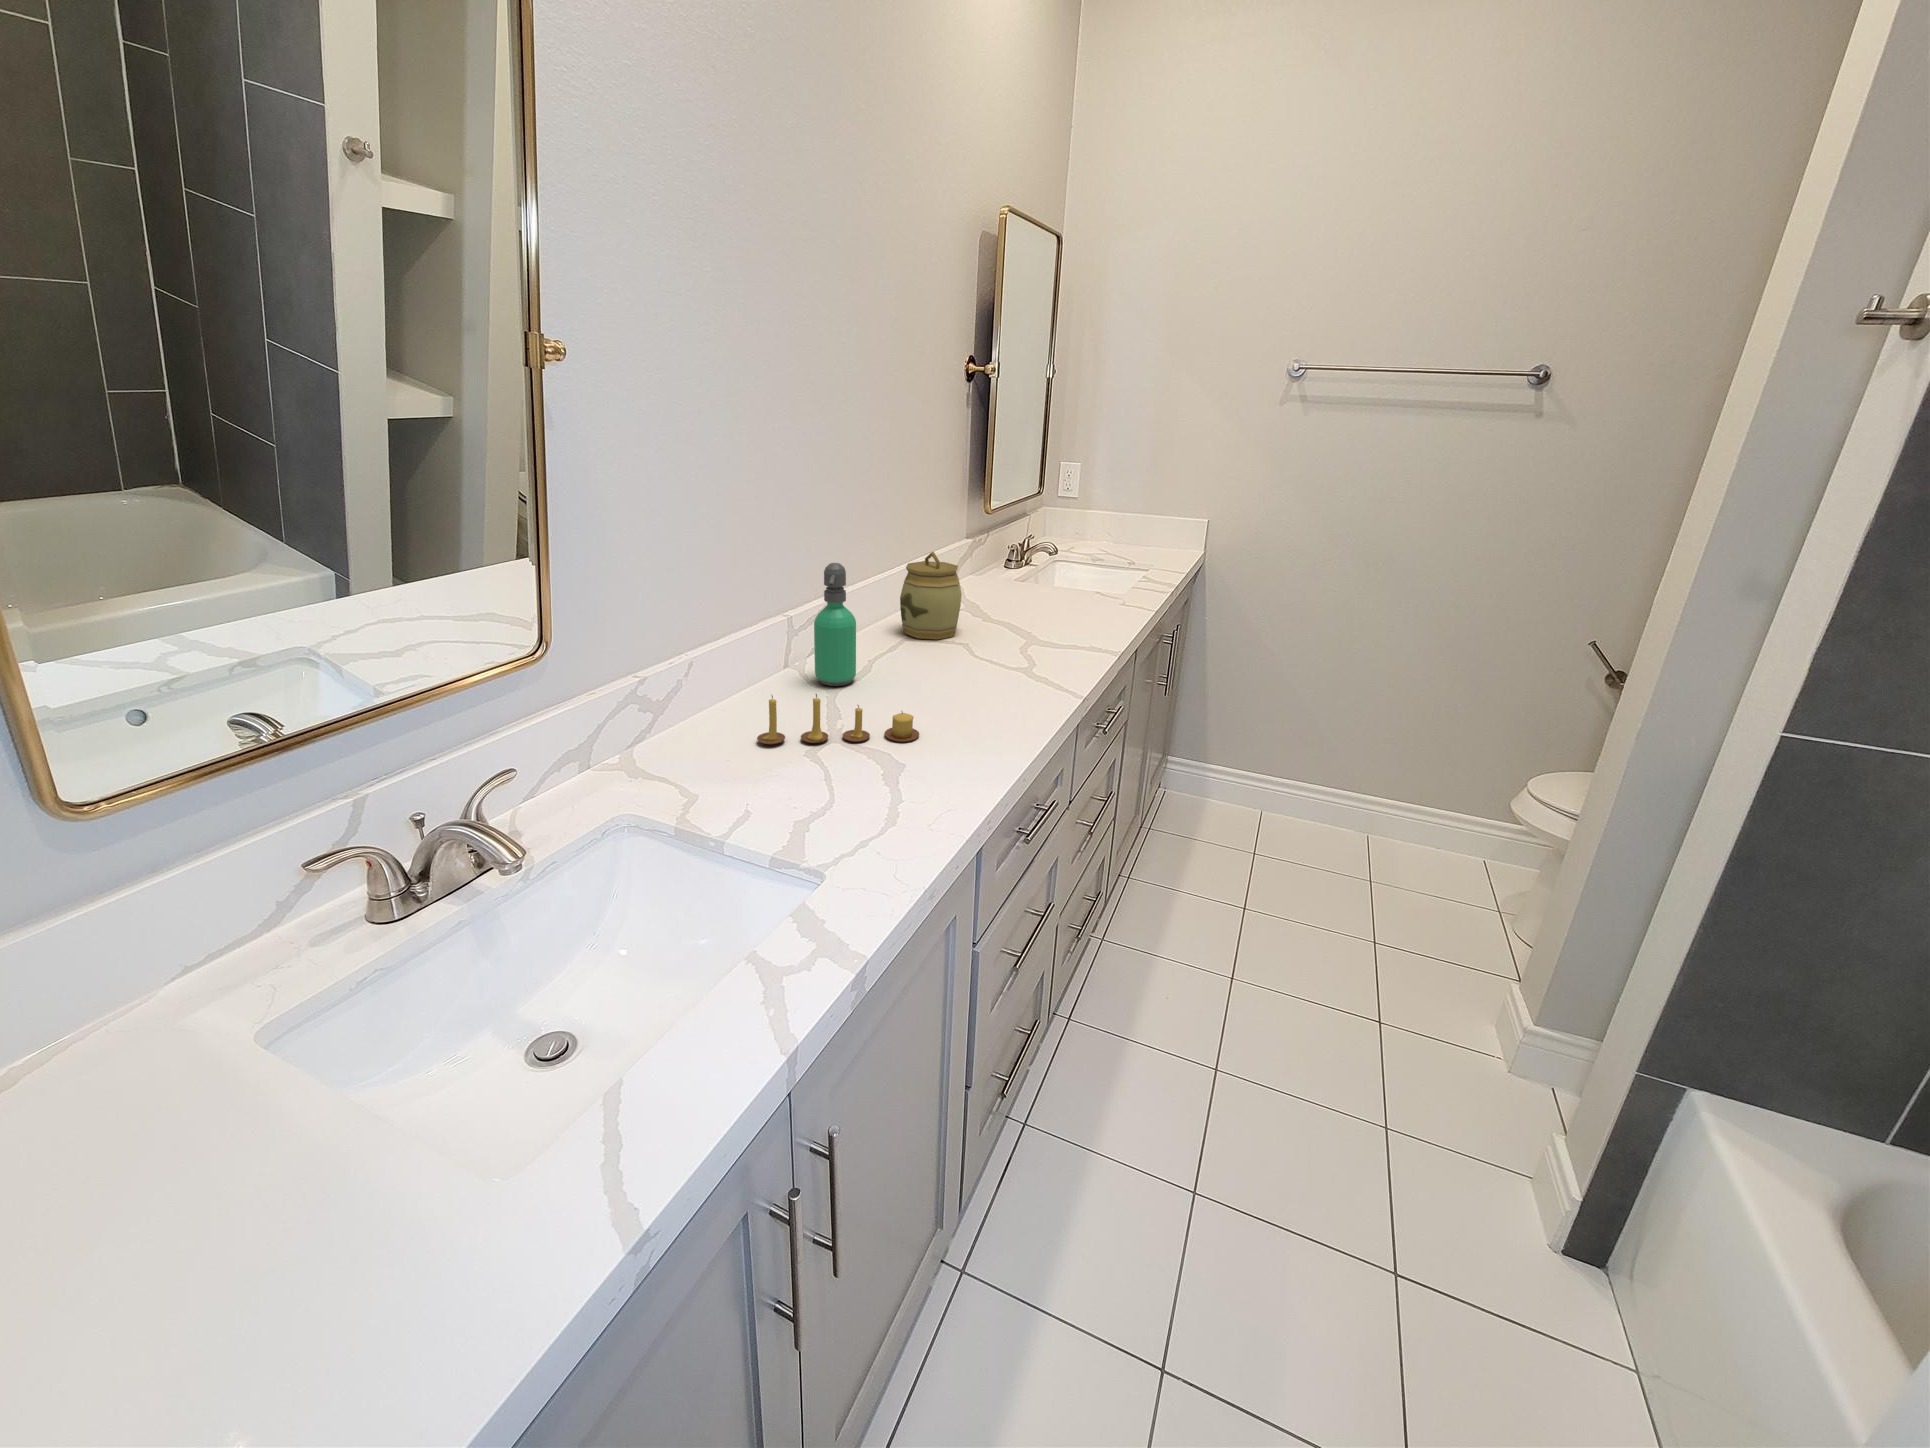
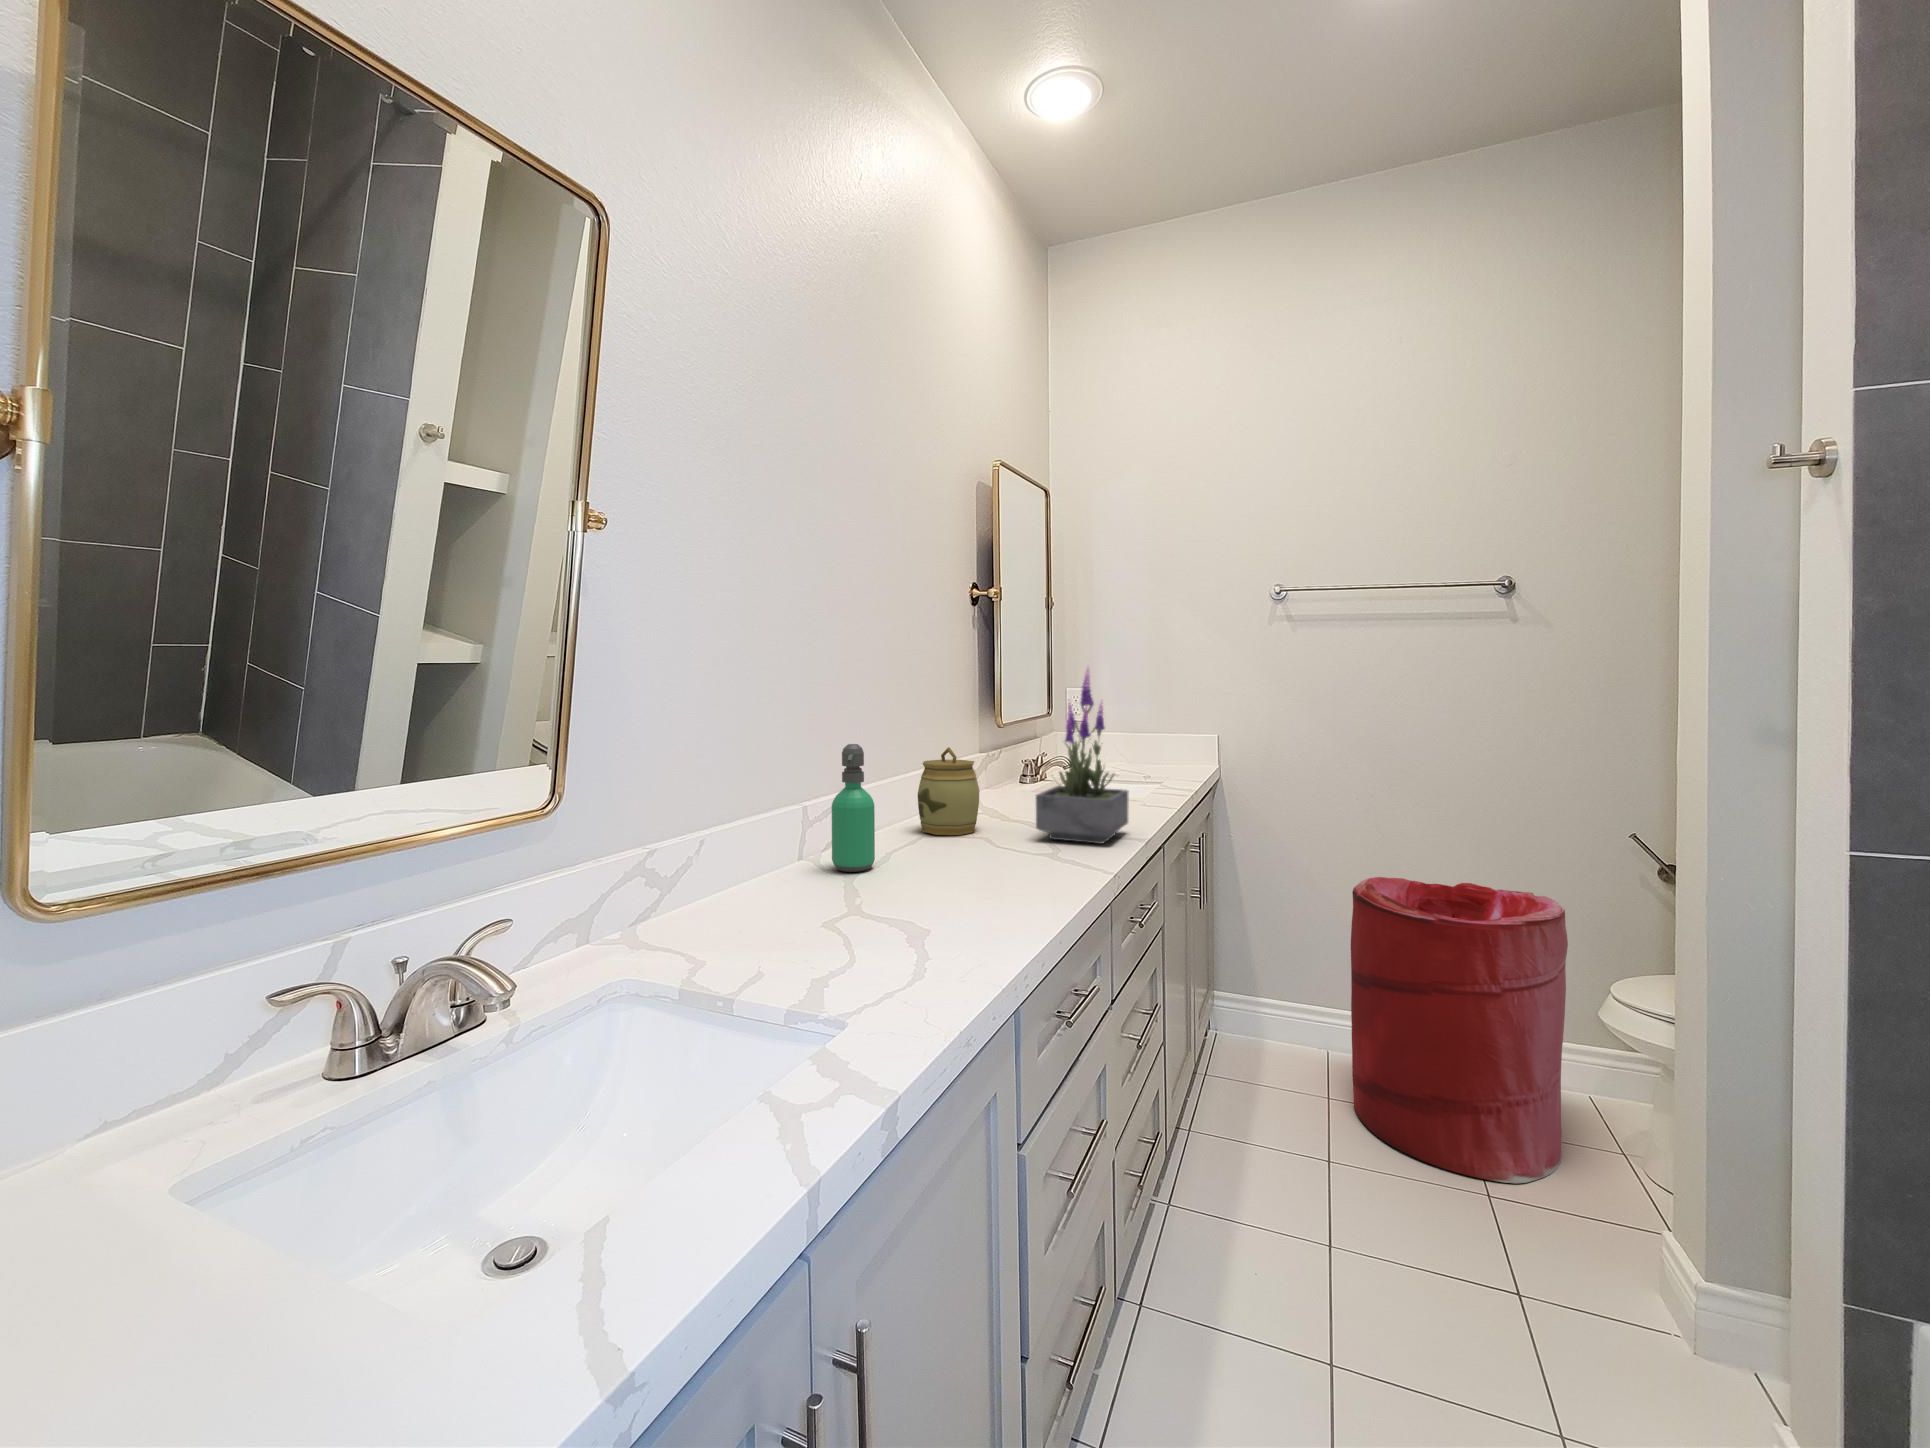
potted plant: none [1014,476,1108,657] -> present [1036,667,1129,844]
laundry hamper: none [1276,671,1508,933] -> present [1351,877,1568,1183]
candle: present [757,694,919,744] -> none [771,860,944,917]

